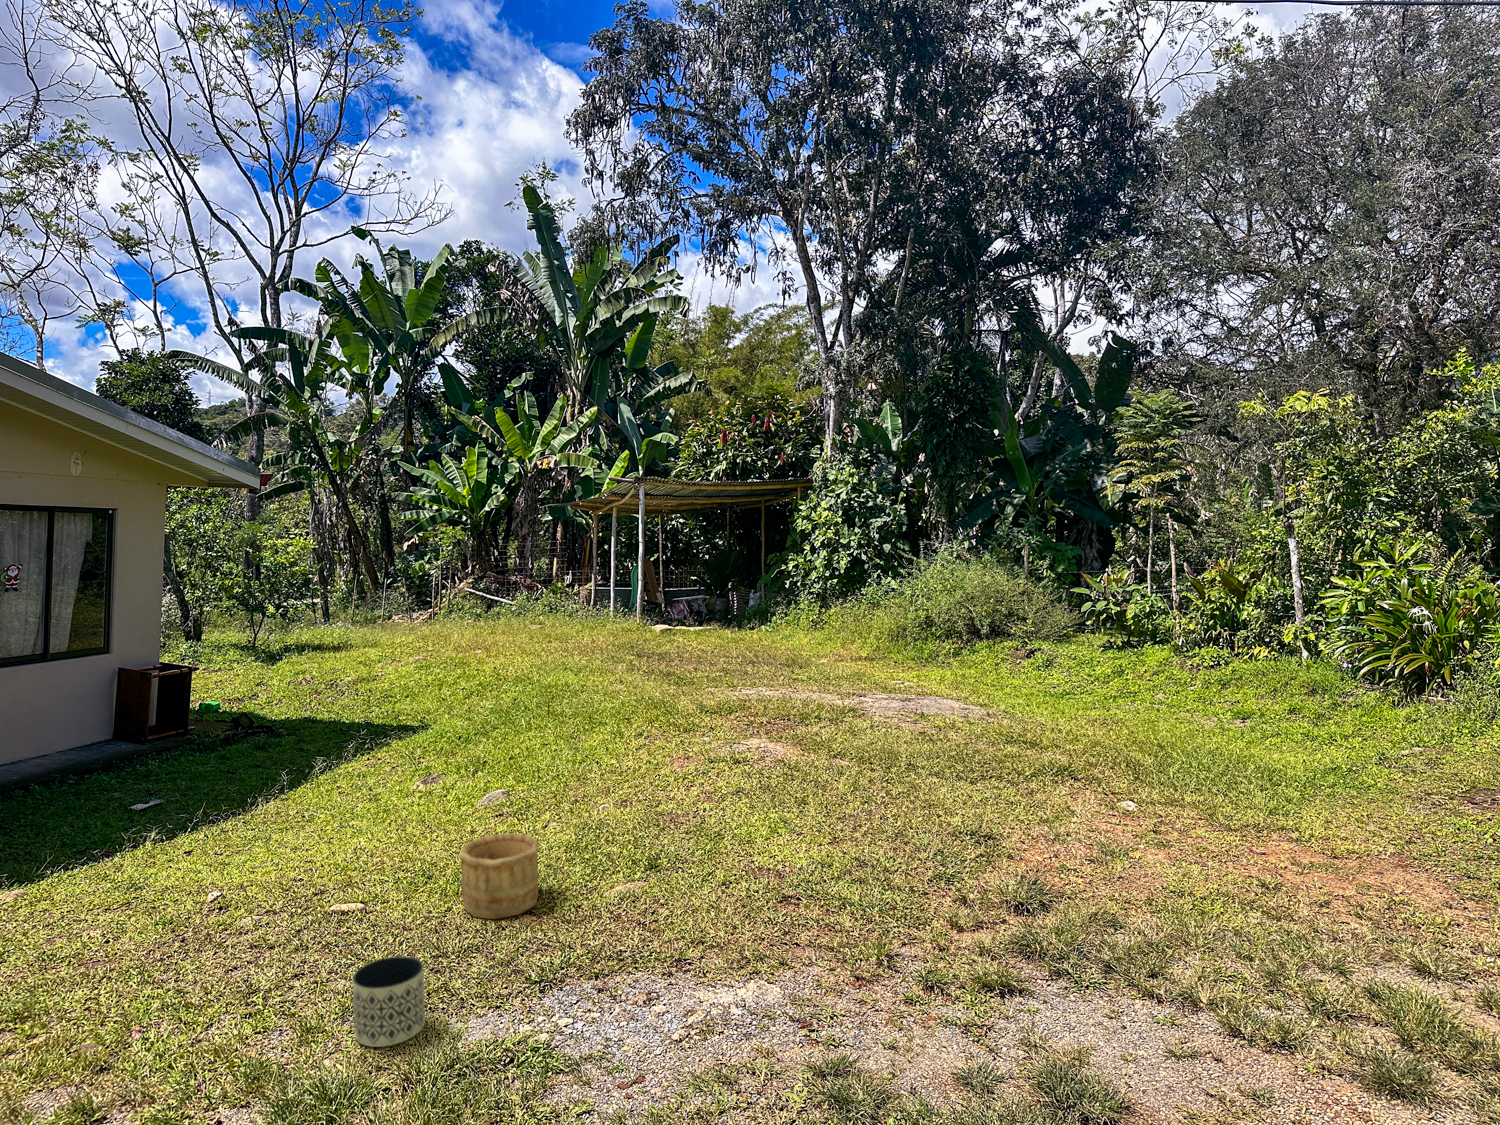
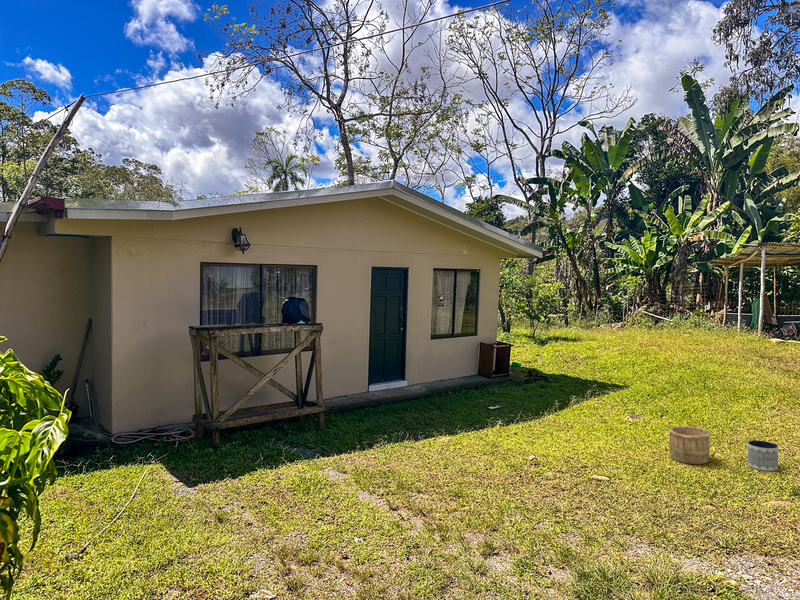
planter: present [353,956,425,1047] -> present [748,440,778,471]

